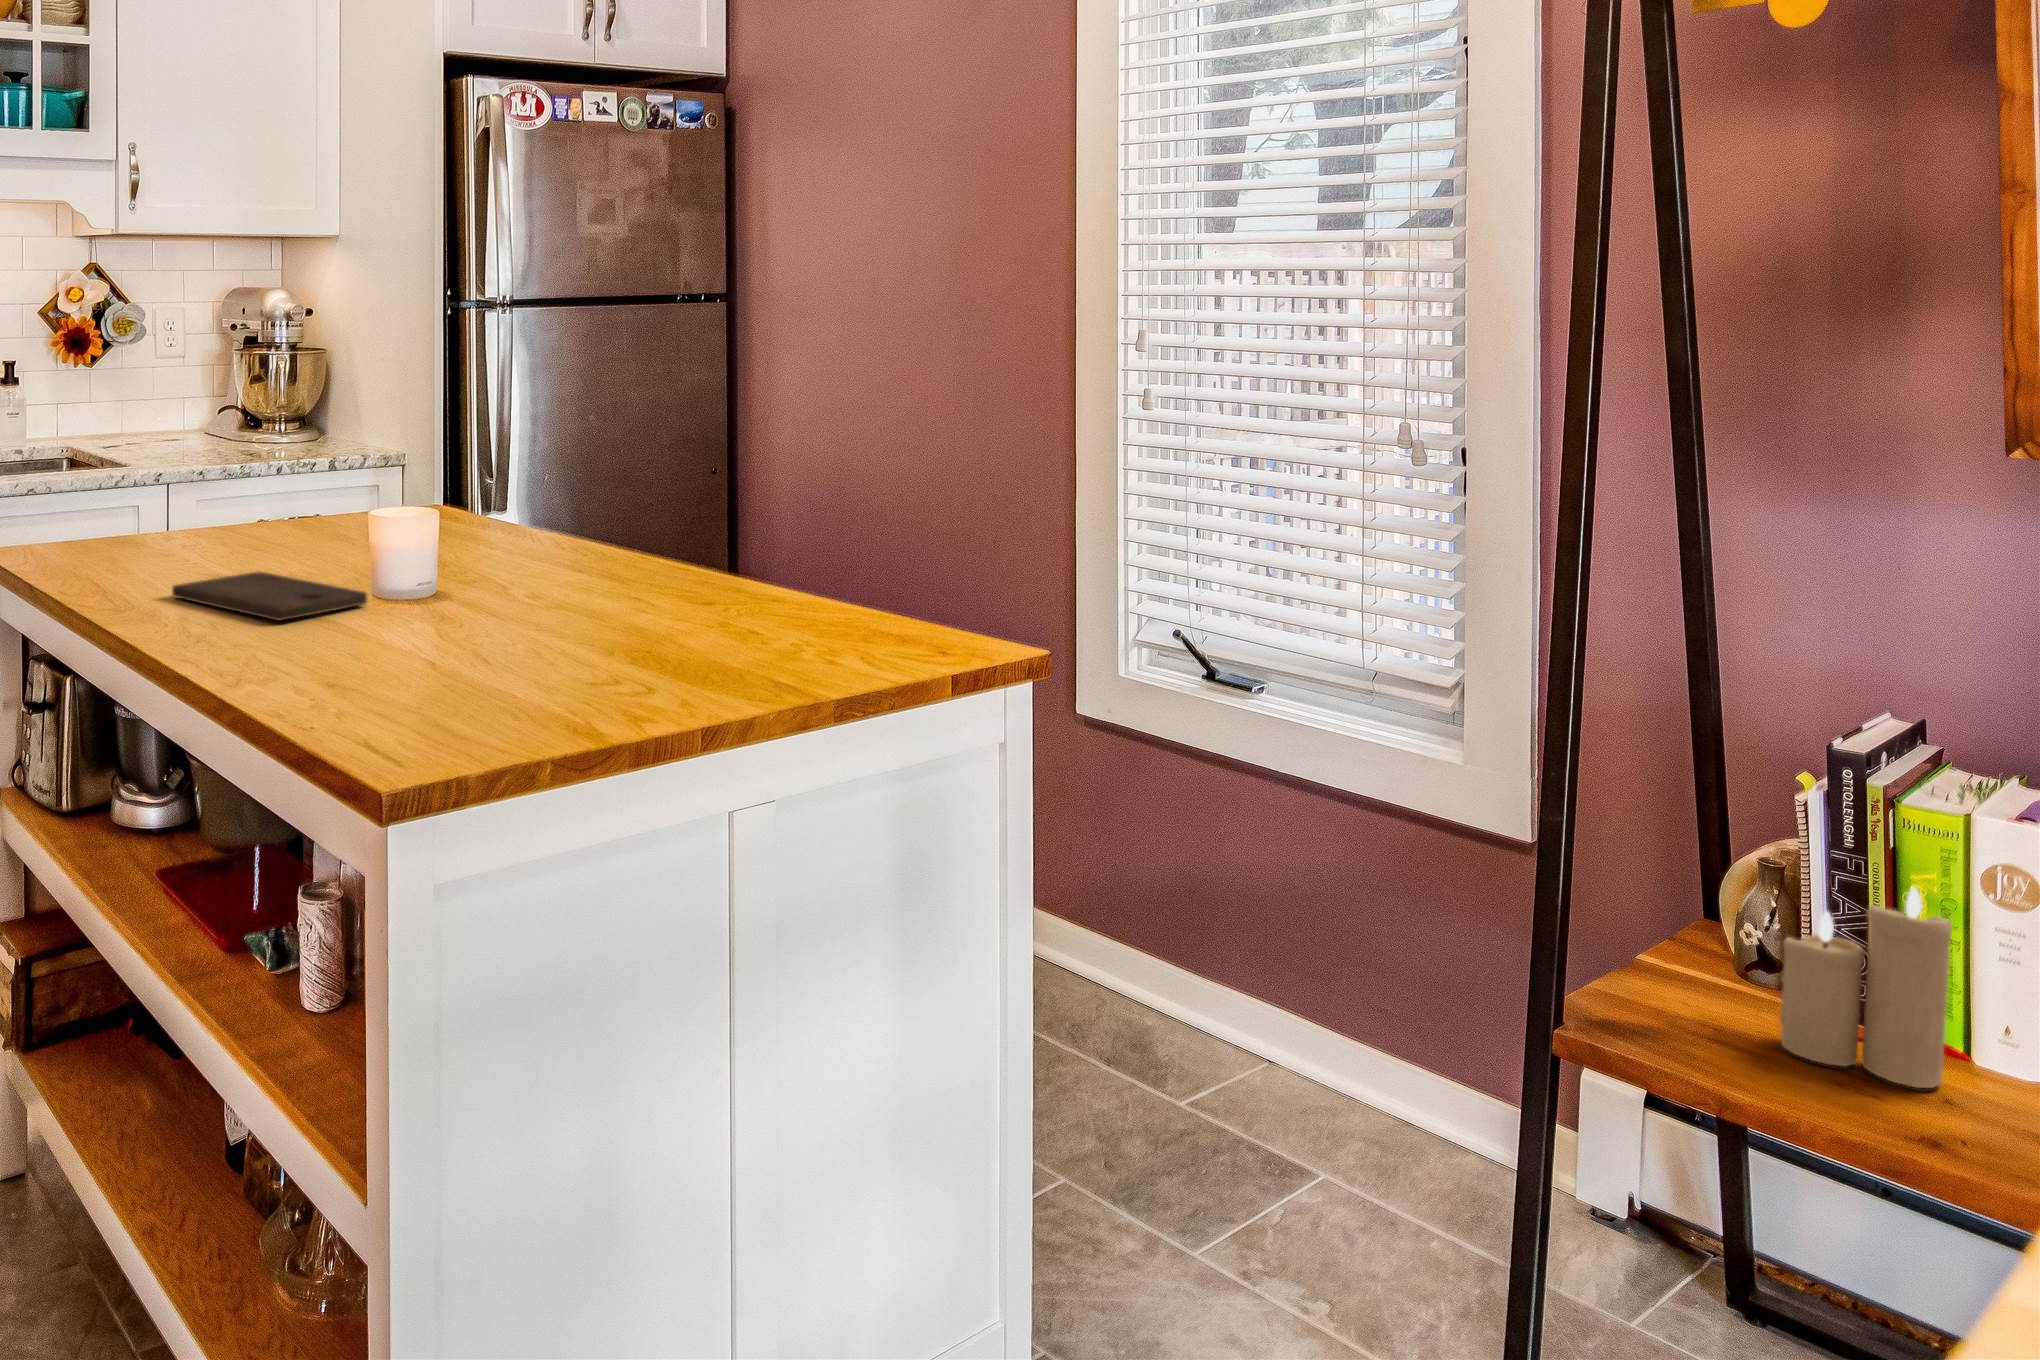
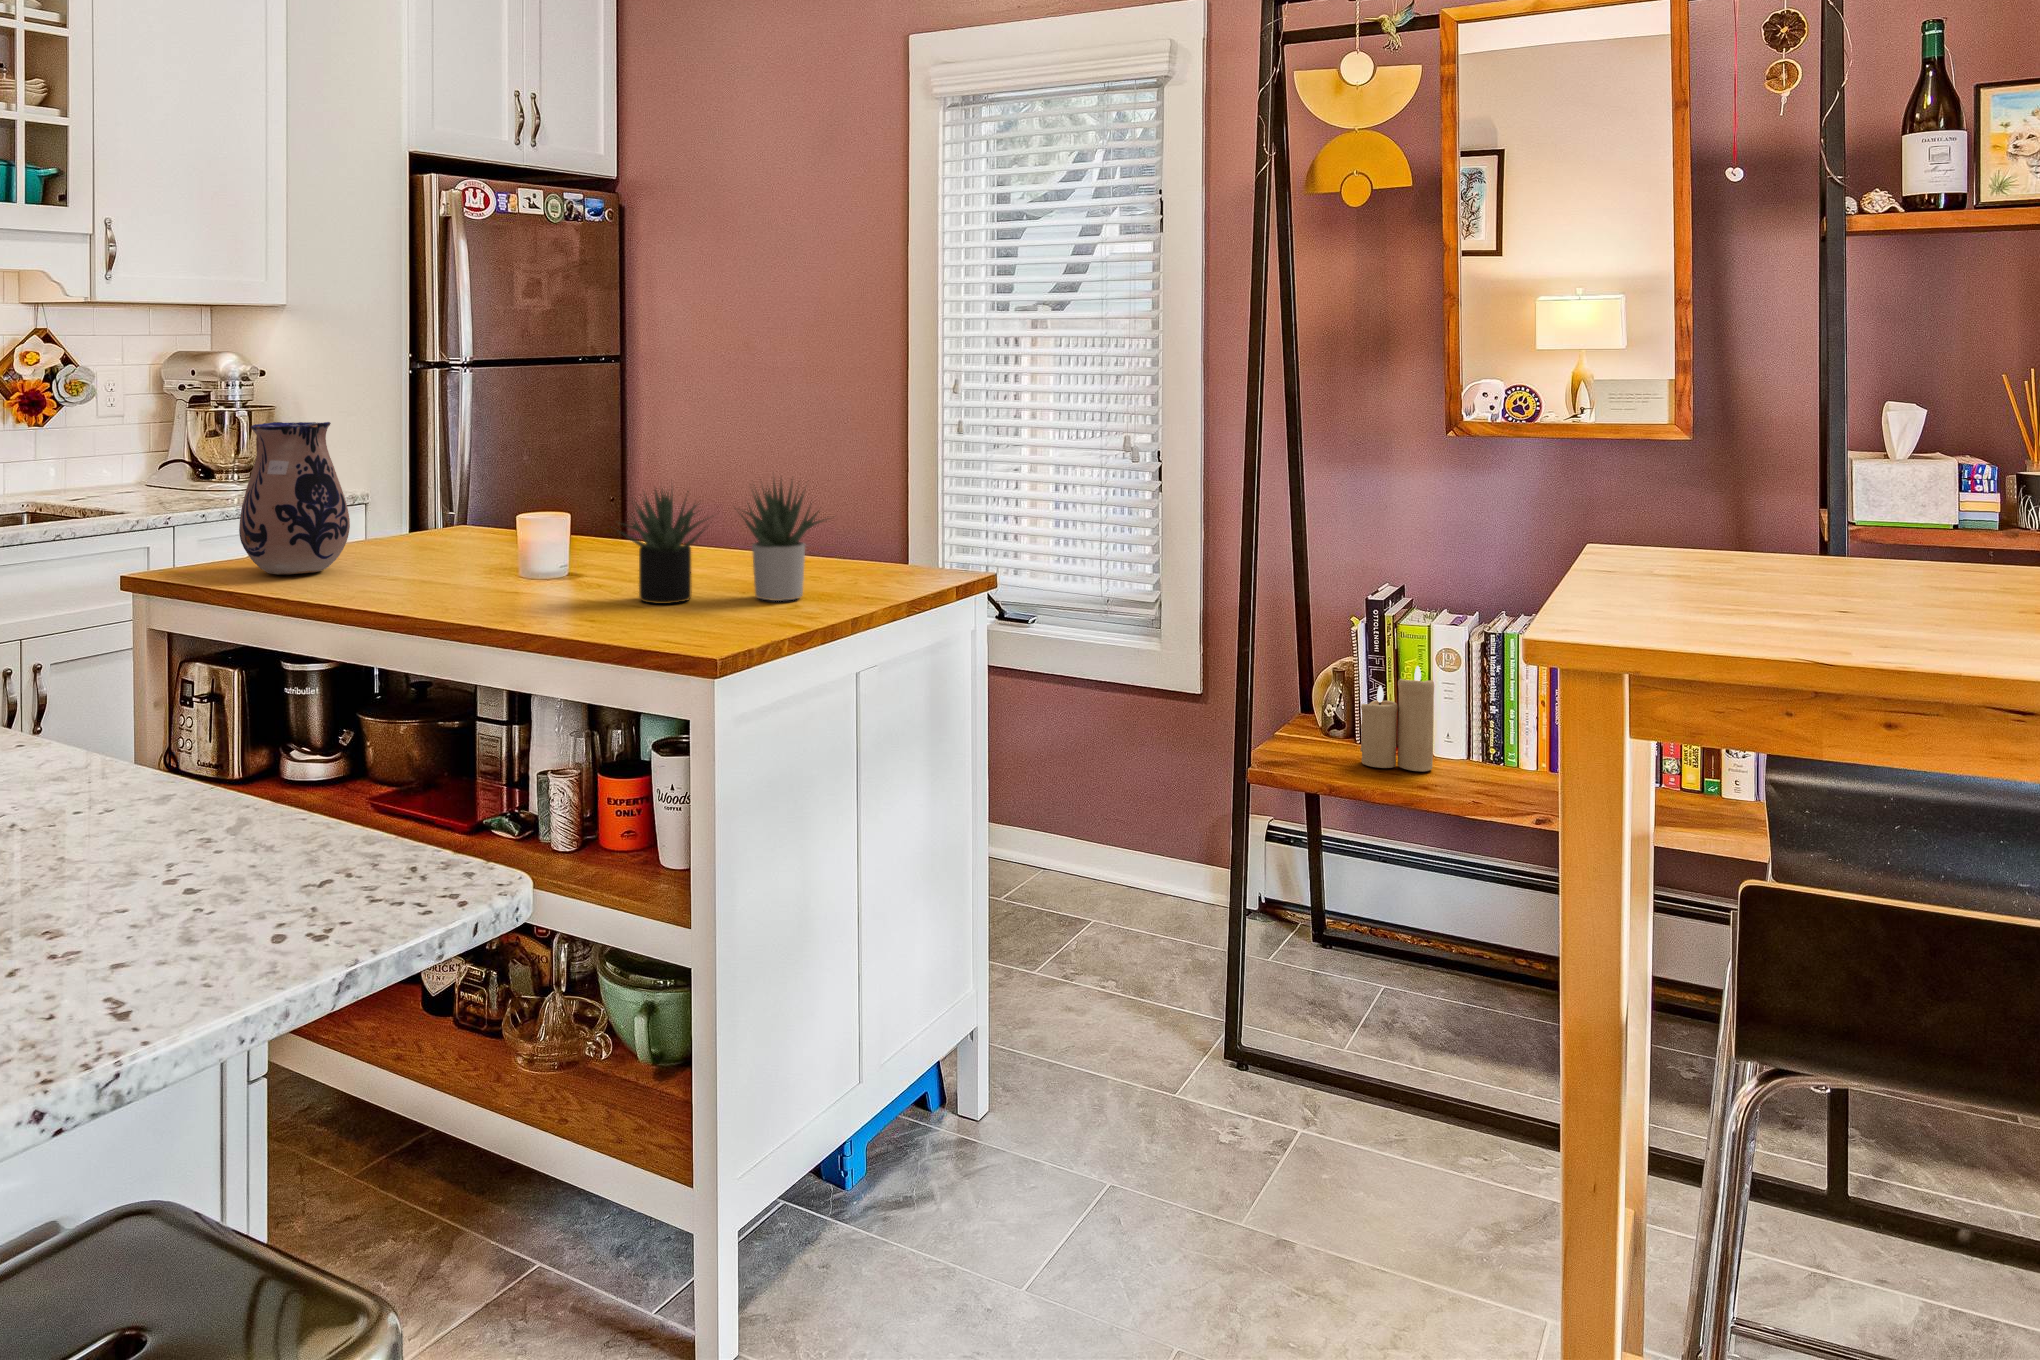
ceramic pitcher: none [73,376,205,564] -> present [239,422,350,575]
succulent plant: none [423,469,745,665] -> present [611,482,825,604]
cutting board: present [172,572,367,621] -> none [373,570,533,598]

